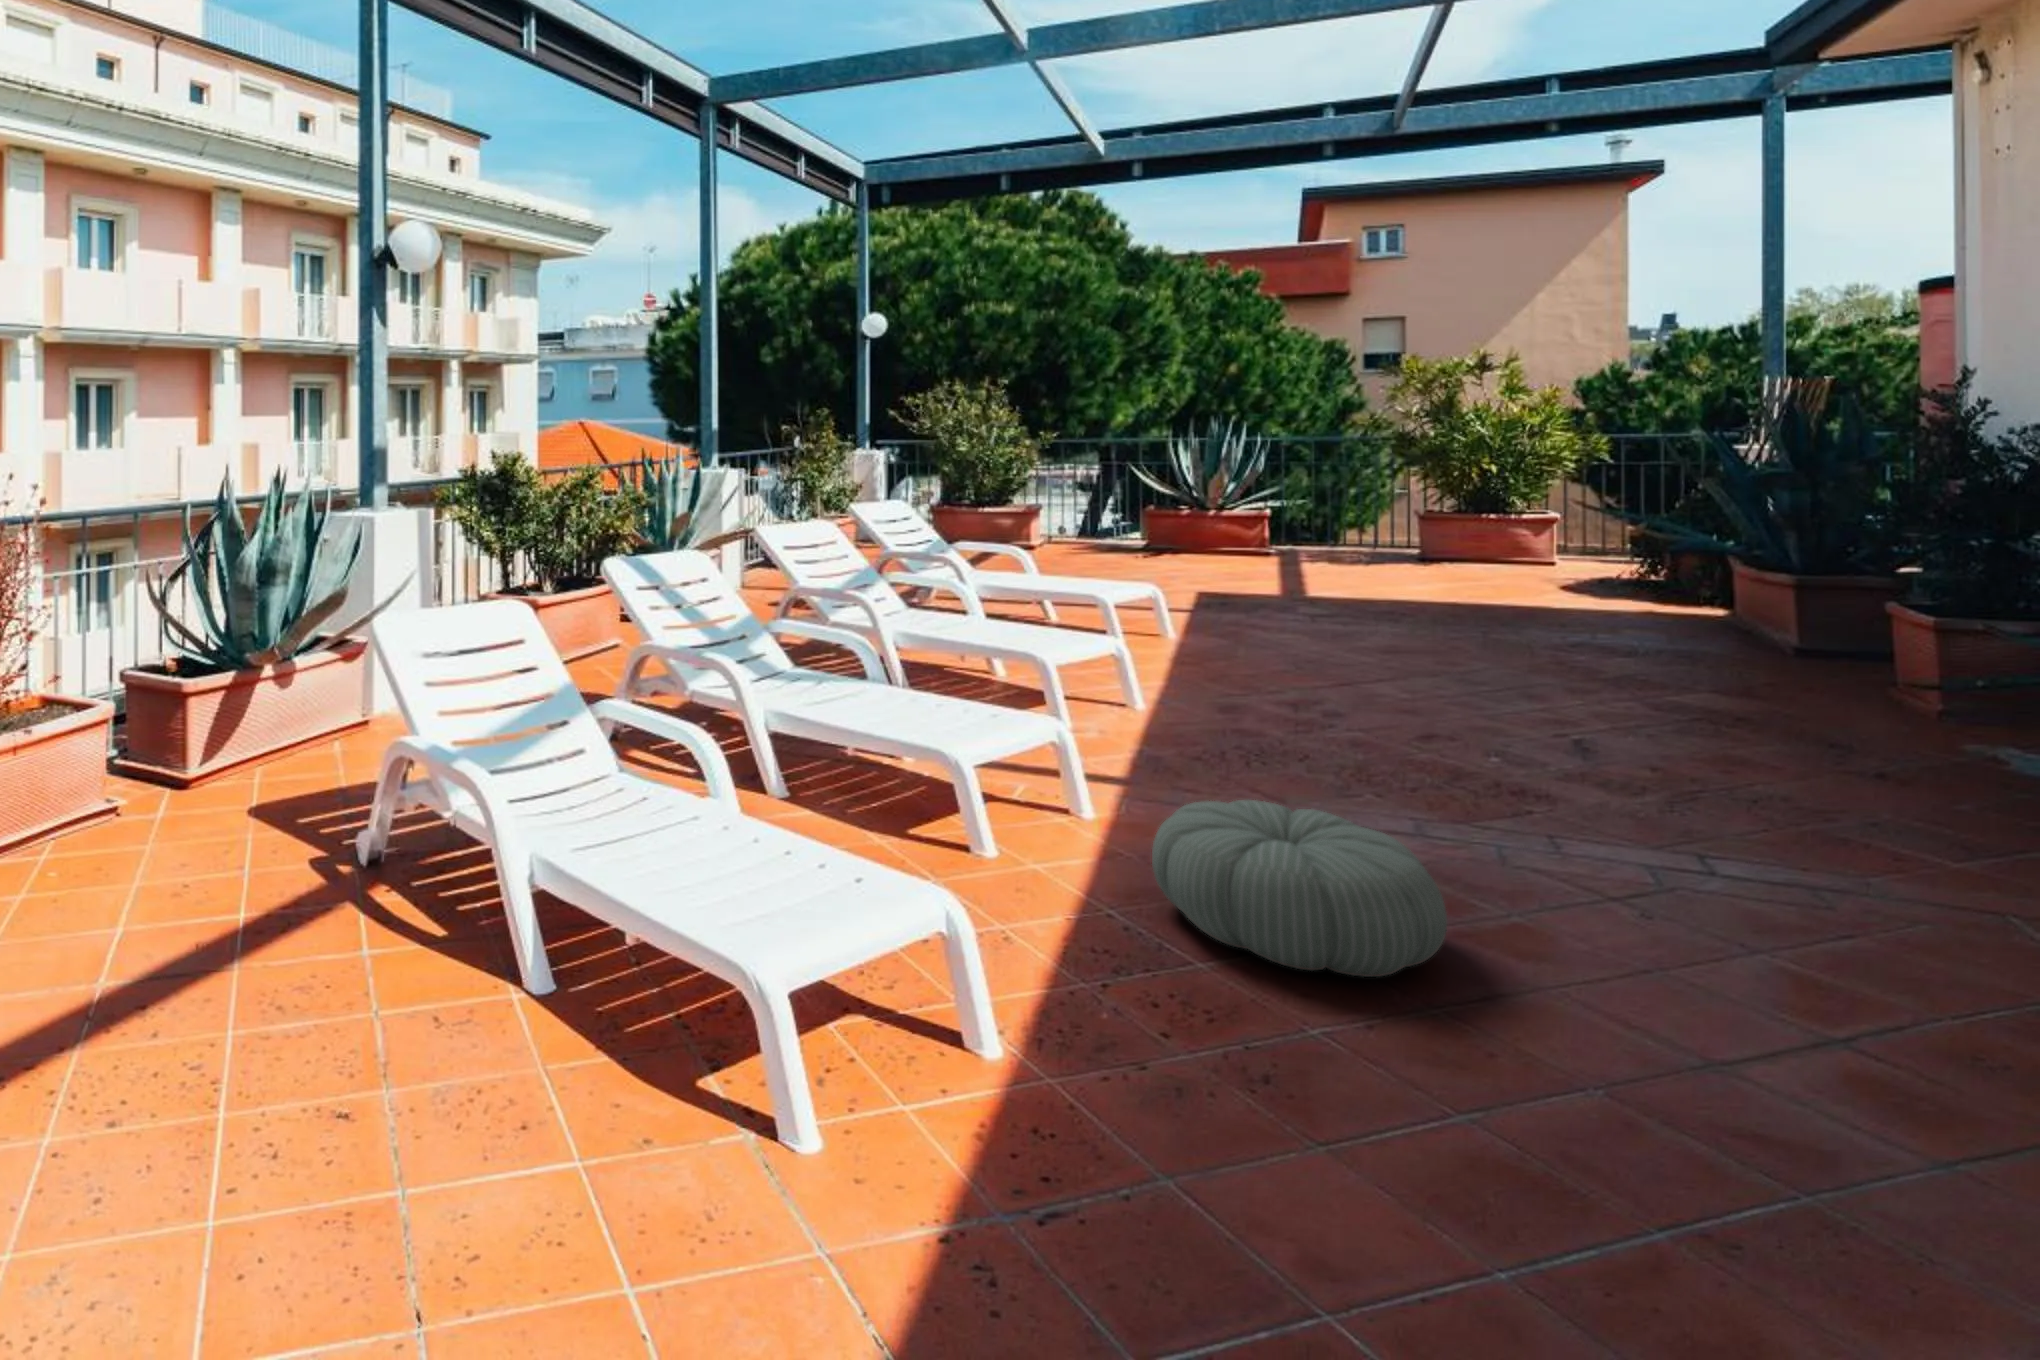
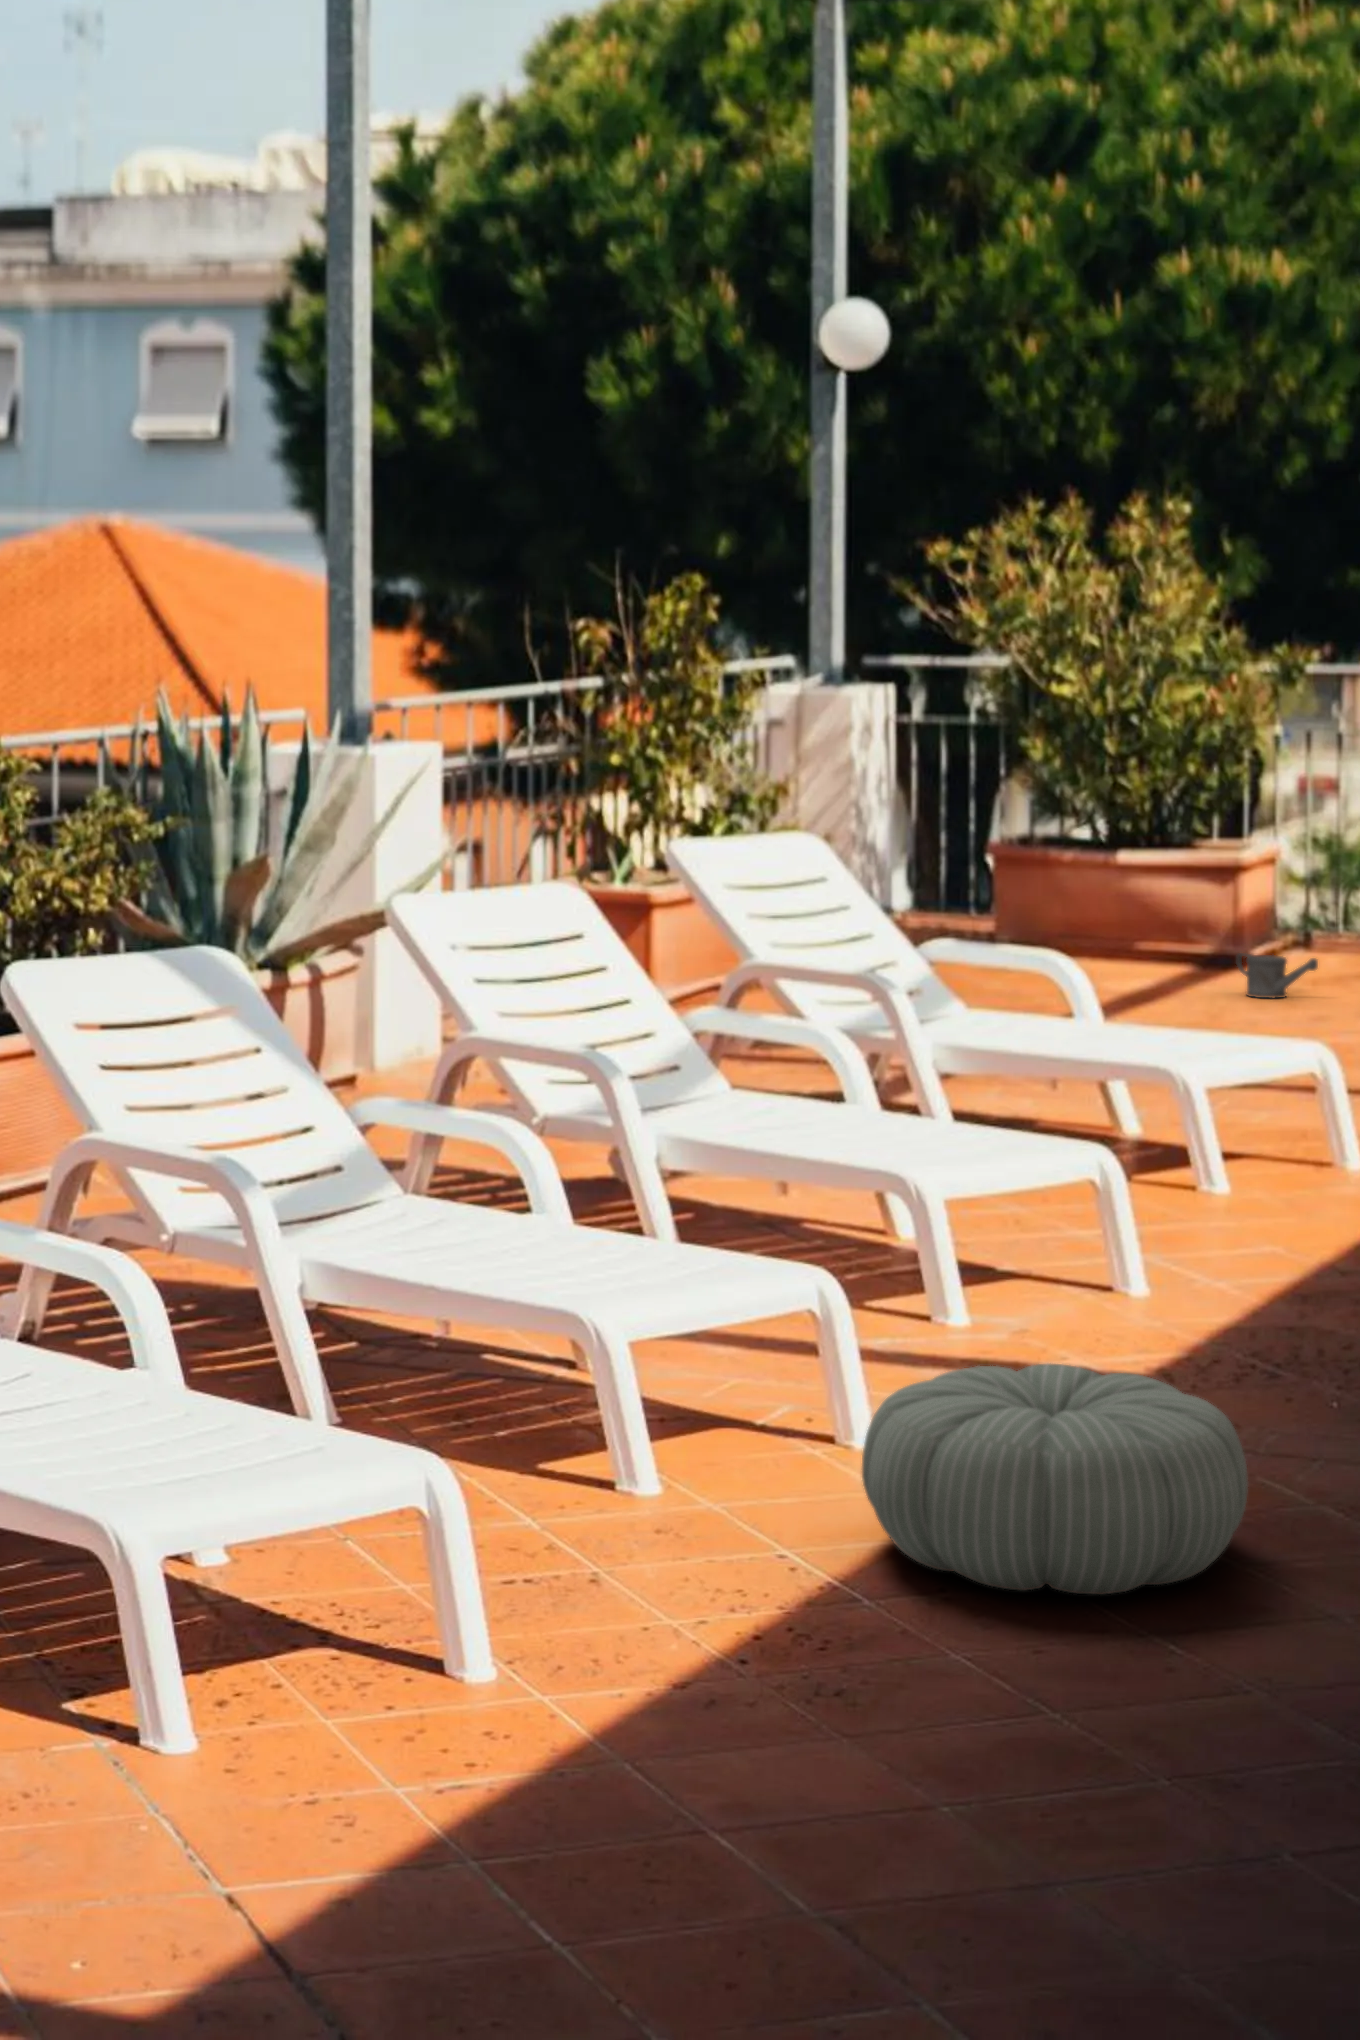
watering can: none [1065,553,1105,571] -> present [1237,953,1318,998]

